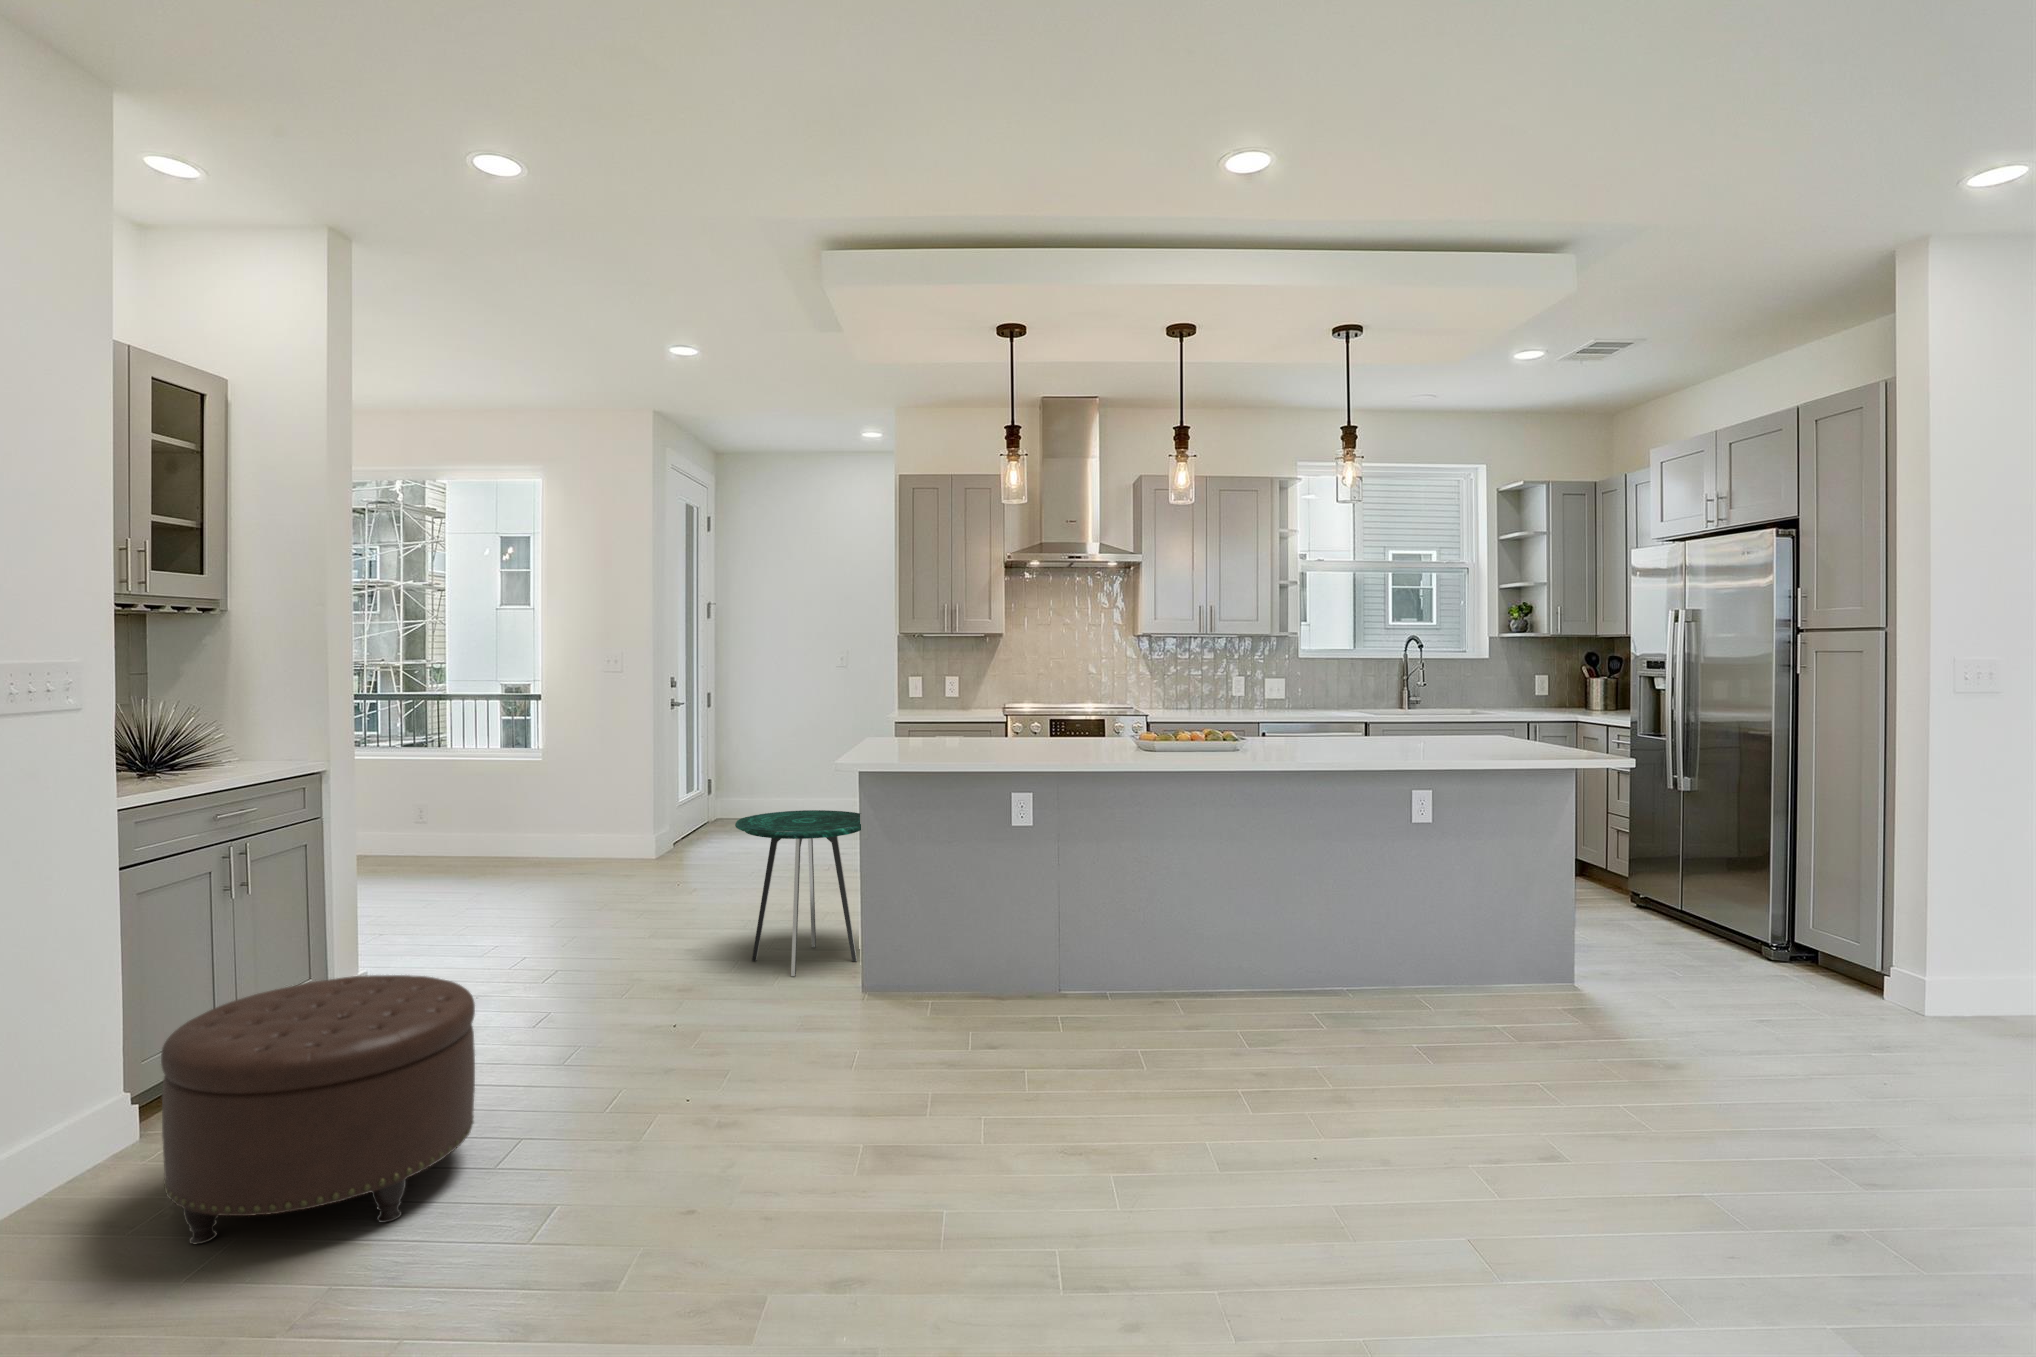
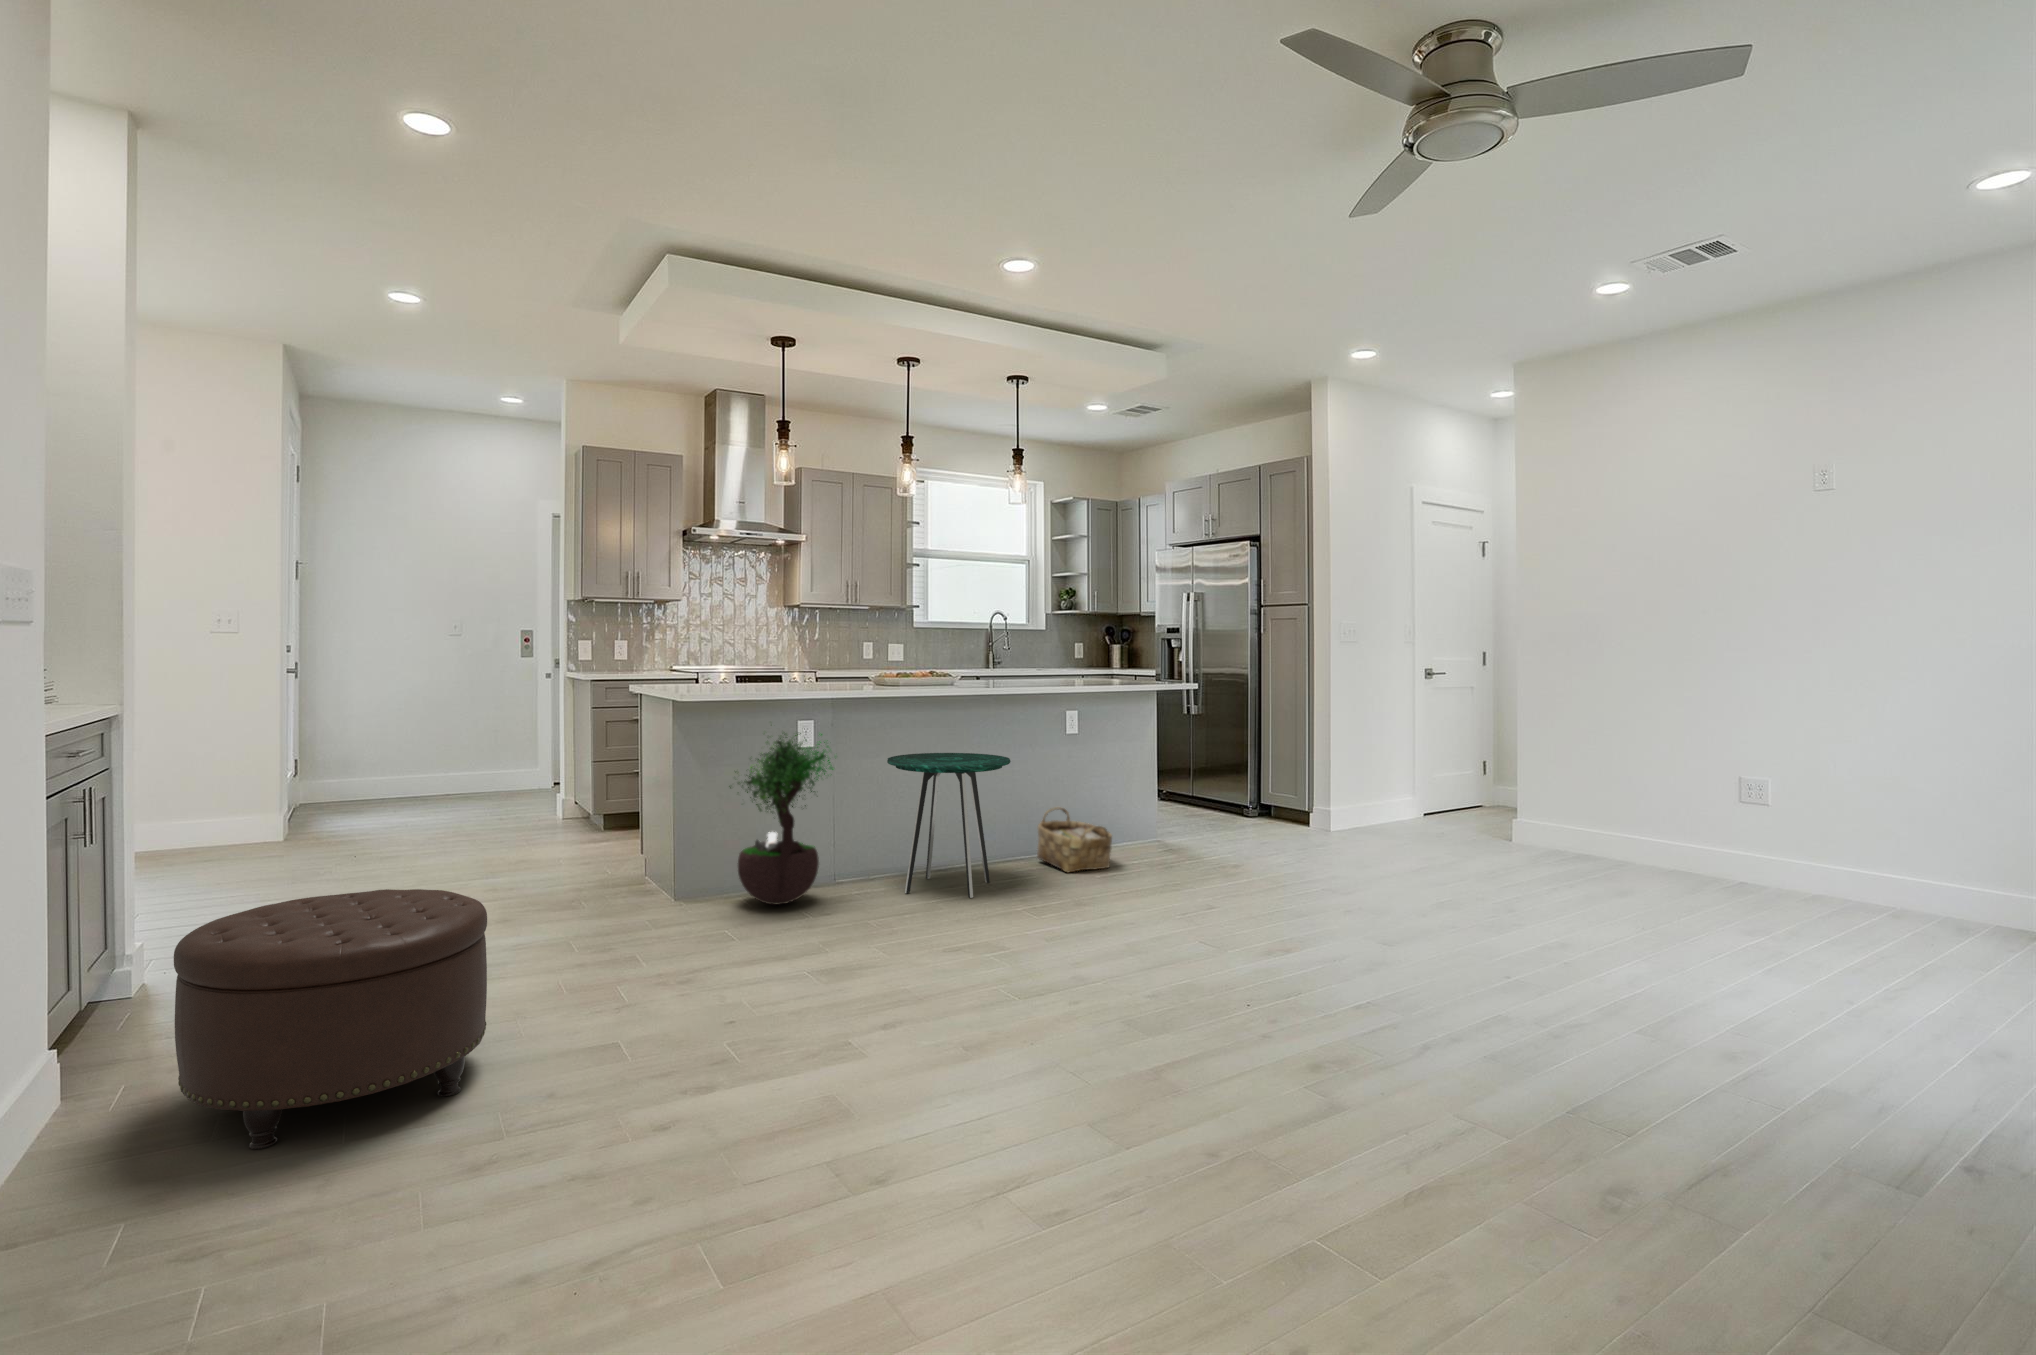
potted tree: none [893,798,1026,1015] -> present [729,733,834,905]
side table: present [735,810,861,976] -> present [887,753,1011,898]
woven basket: none [1339,926,1443,1027] -> present [1037,807,1112,872]

